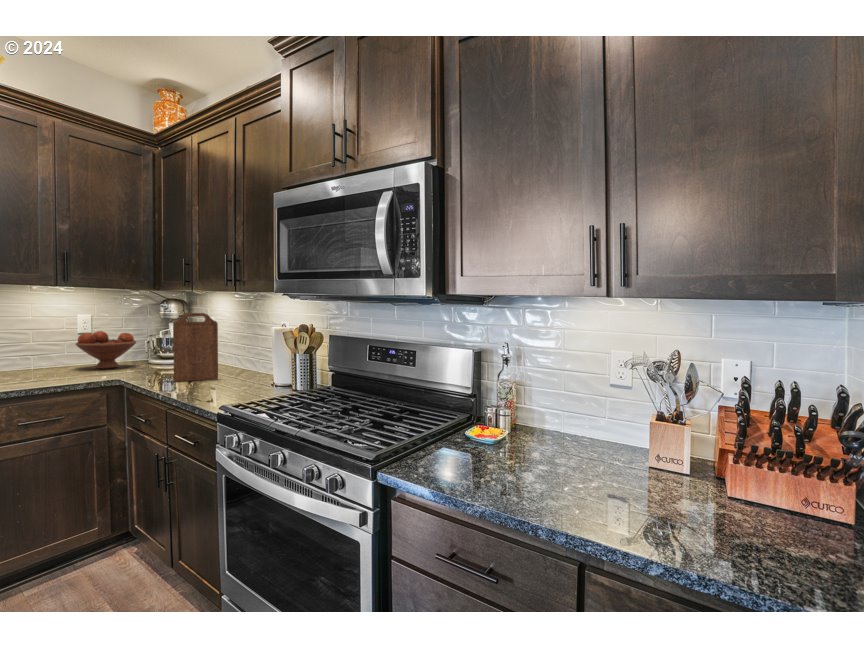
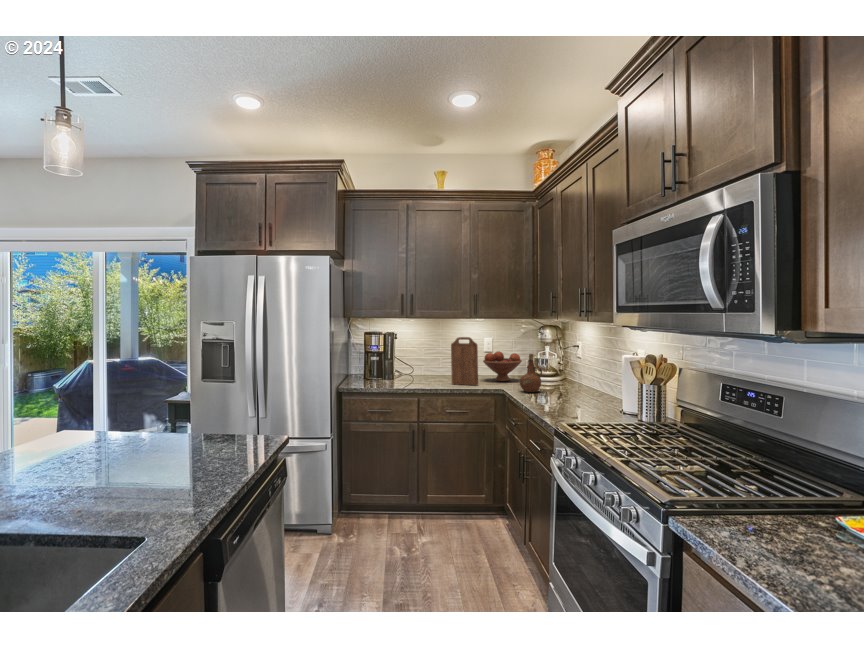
cutting board: present [173,313,218,381] -> present [451,337,478,385]
ceramic pitcher: none [140,331,171,377] -> present [520,354,542,392]

